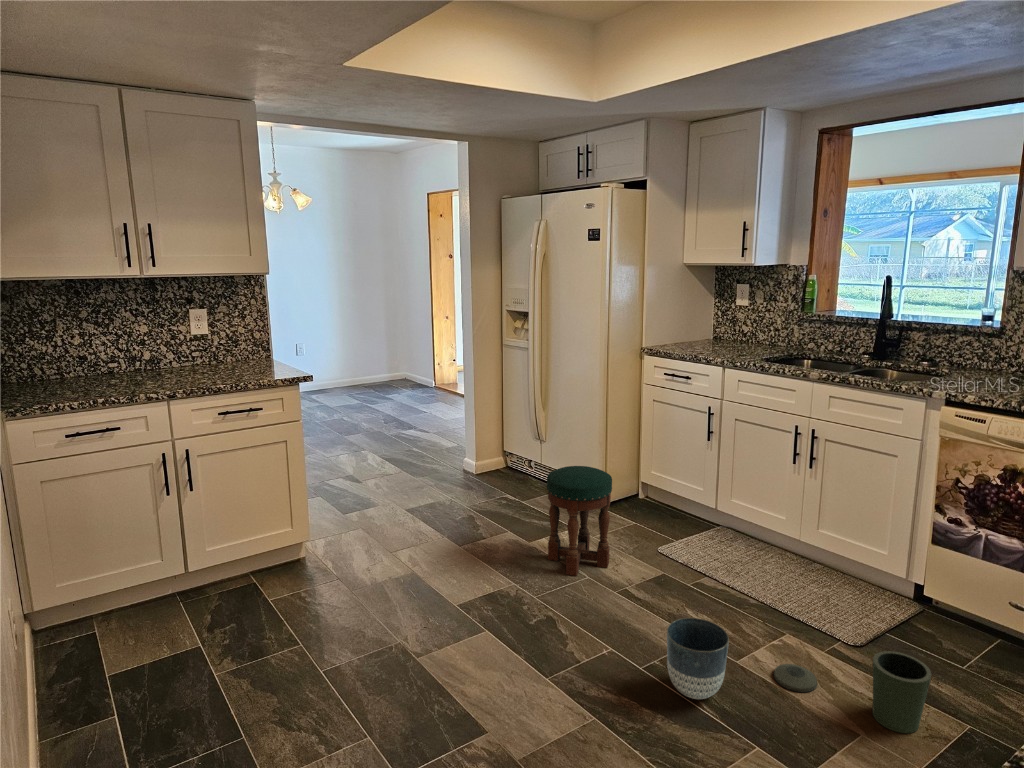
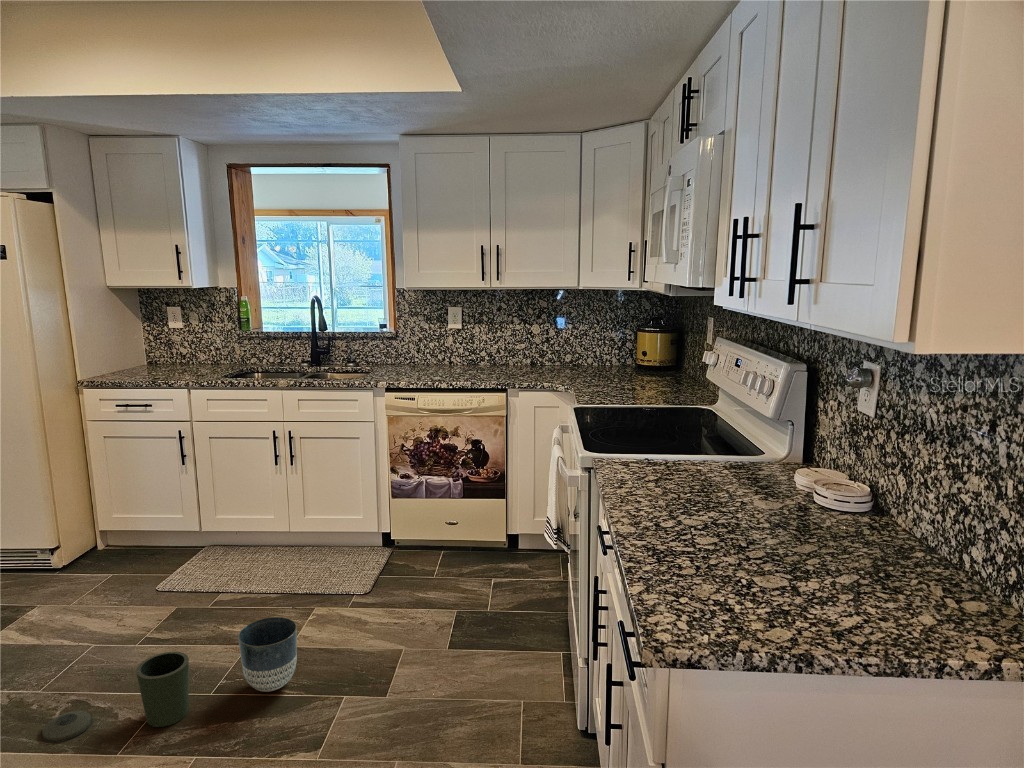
stool: present [547,466,612,576] -> none [13,524,112,654]
trash can: present [774,651,931,733] -> present [42,652,189,742]

